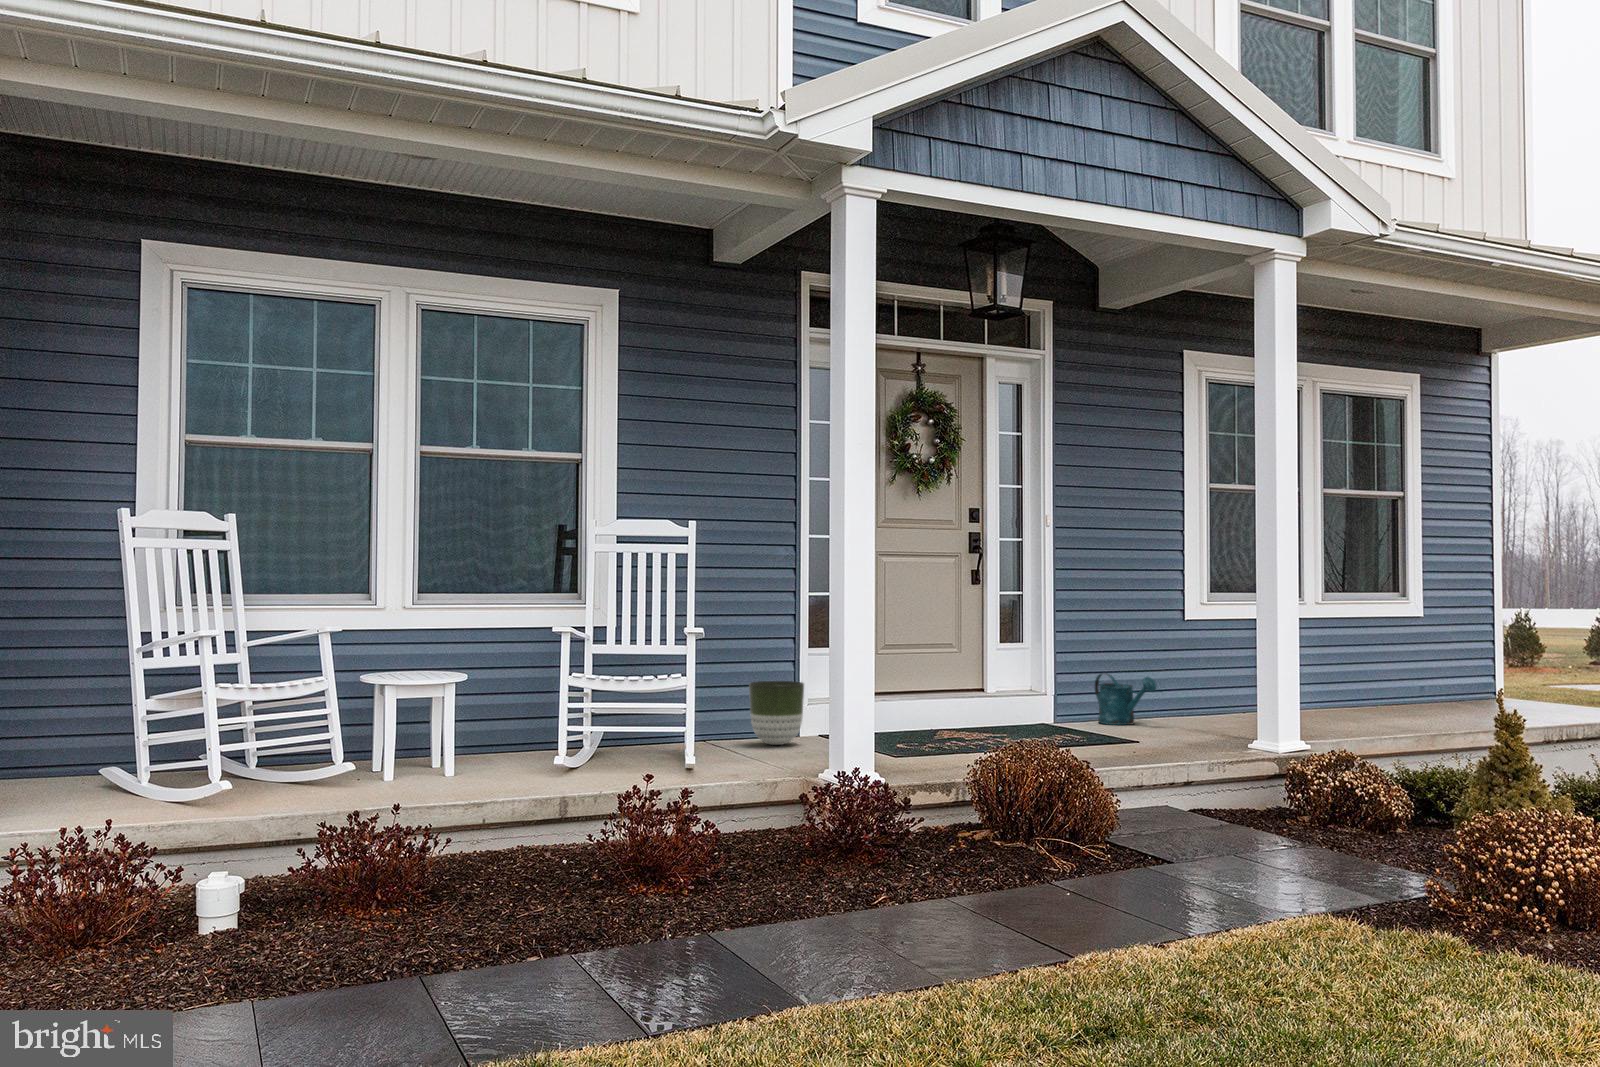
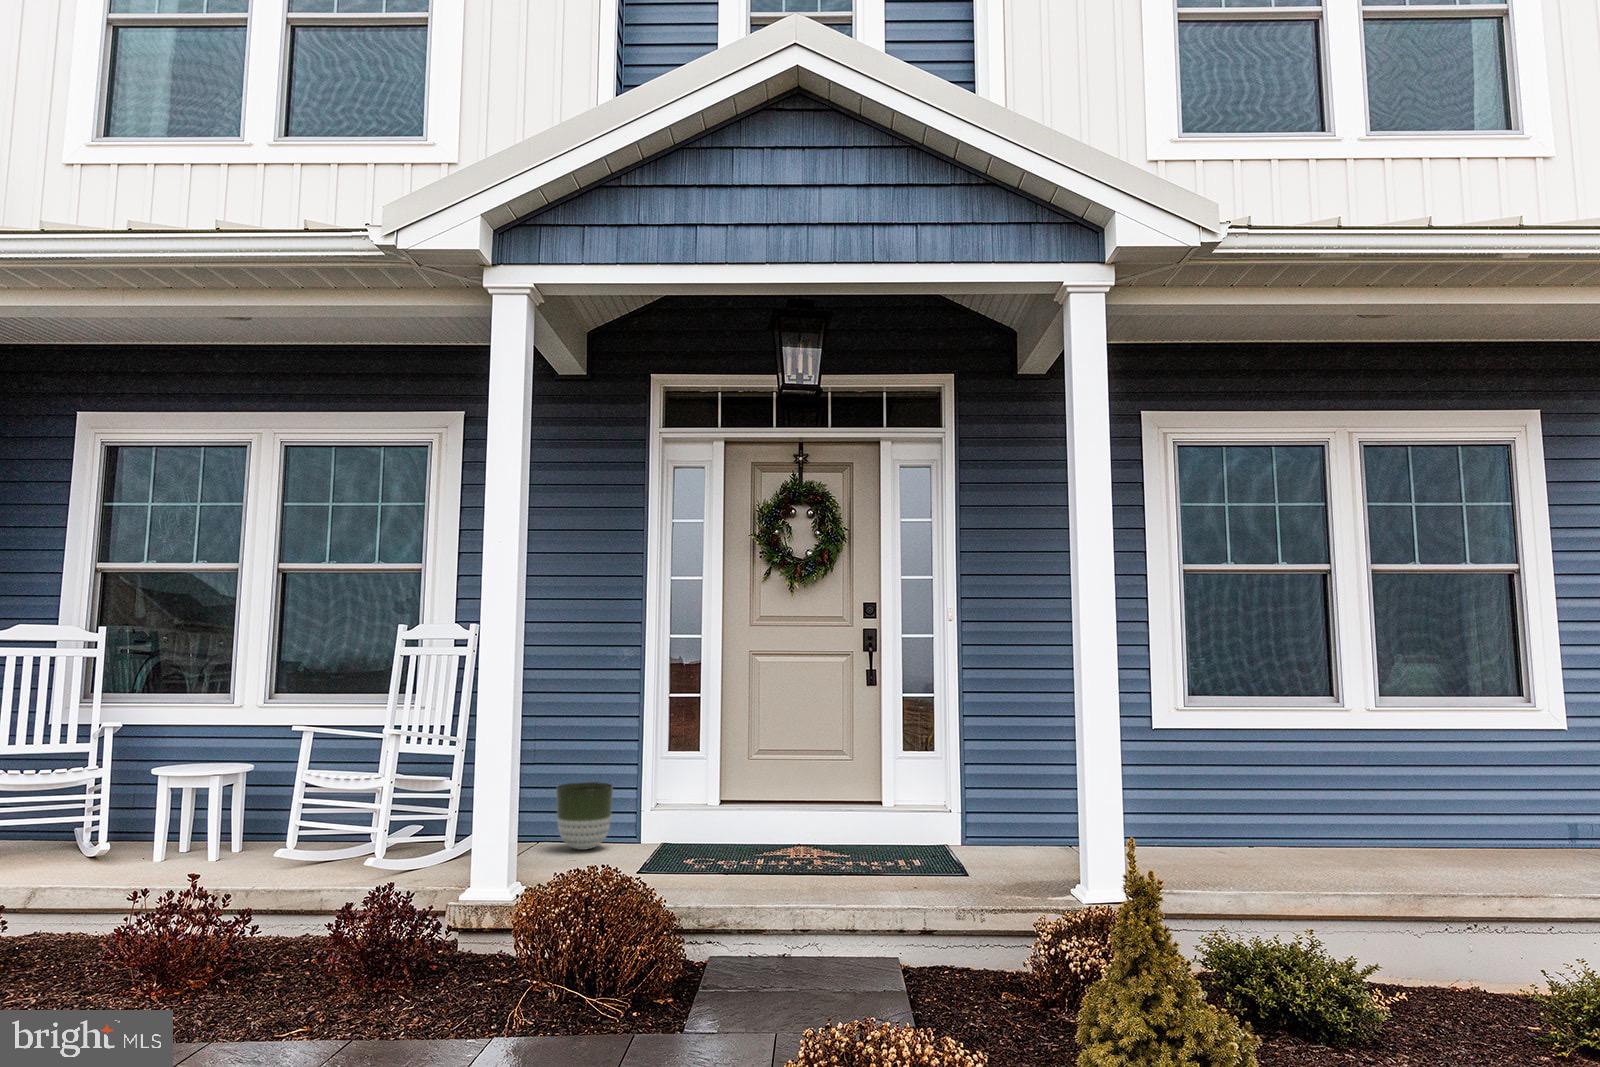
watering can: present [1095,673,1156,725] -> none [993,791,1036,855]

